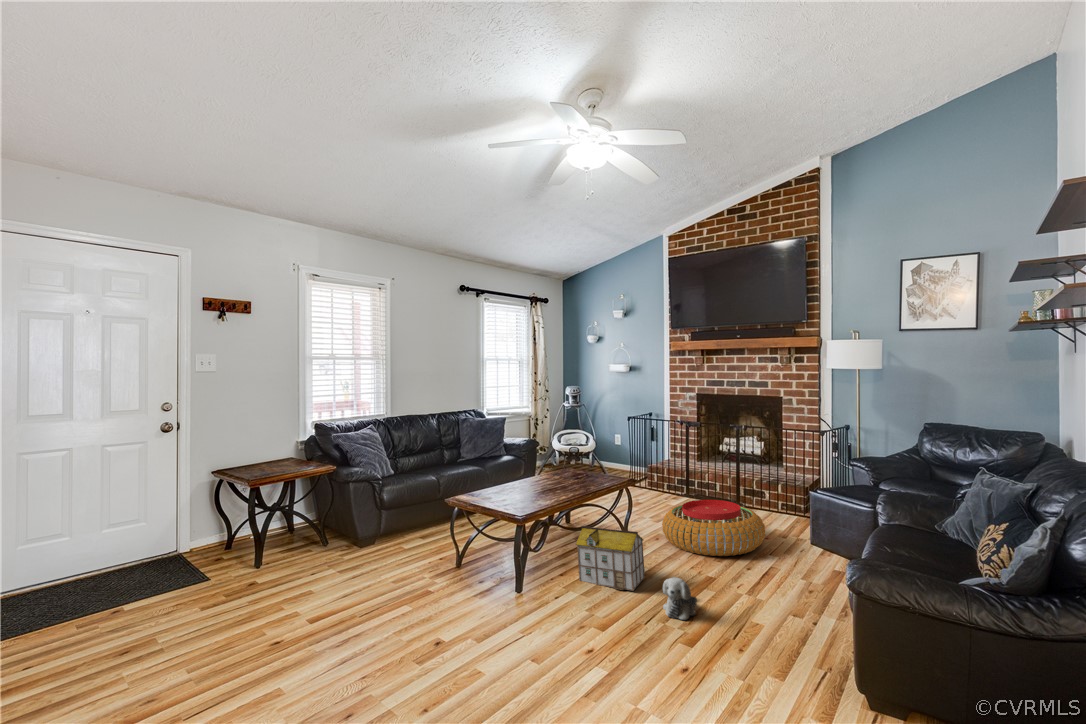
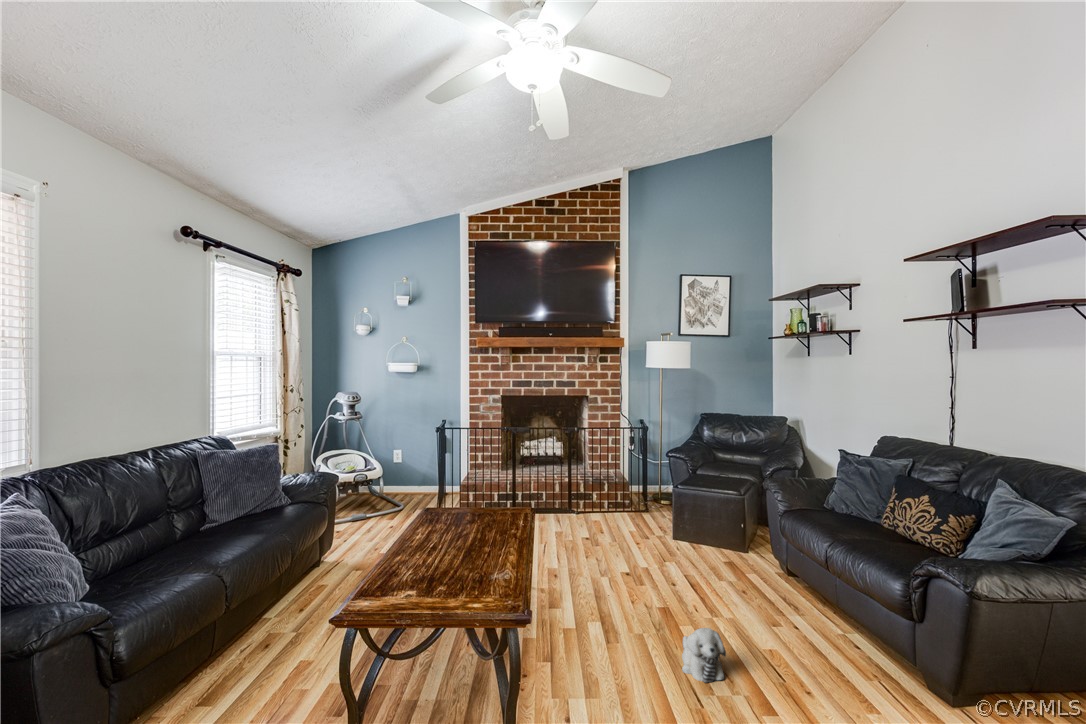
pouf: present [662,500,765,556] -> none [550,512,660,581]
toy house: present [576,526,645,591] -> none [539,580,630,675]

